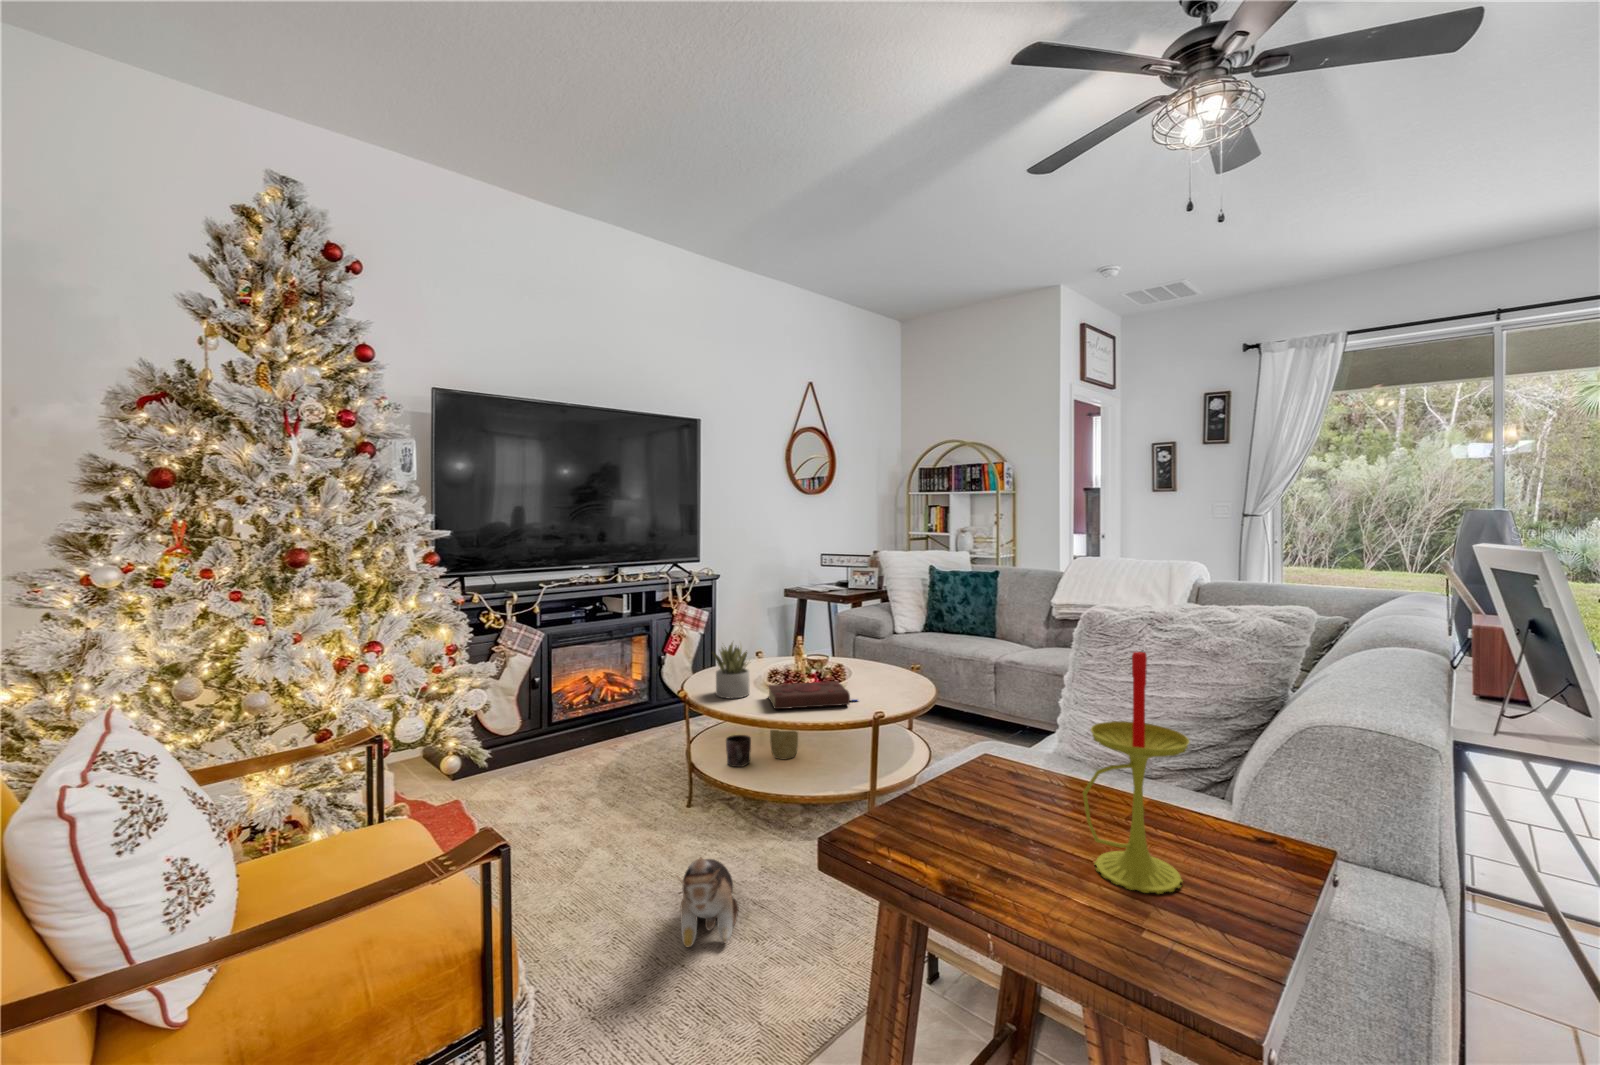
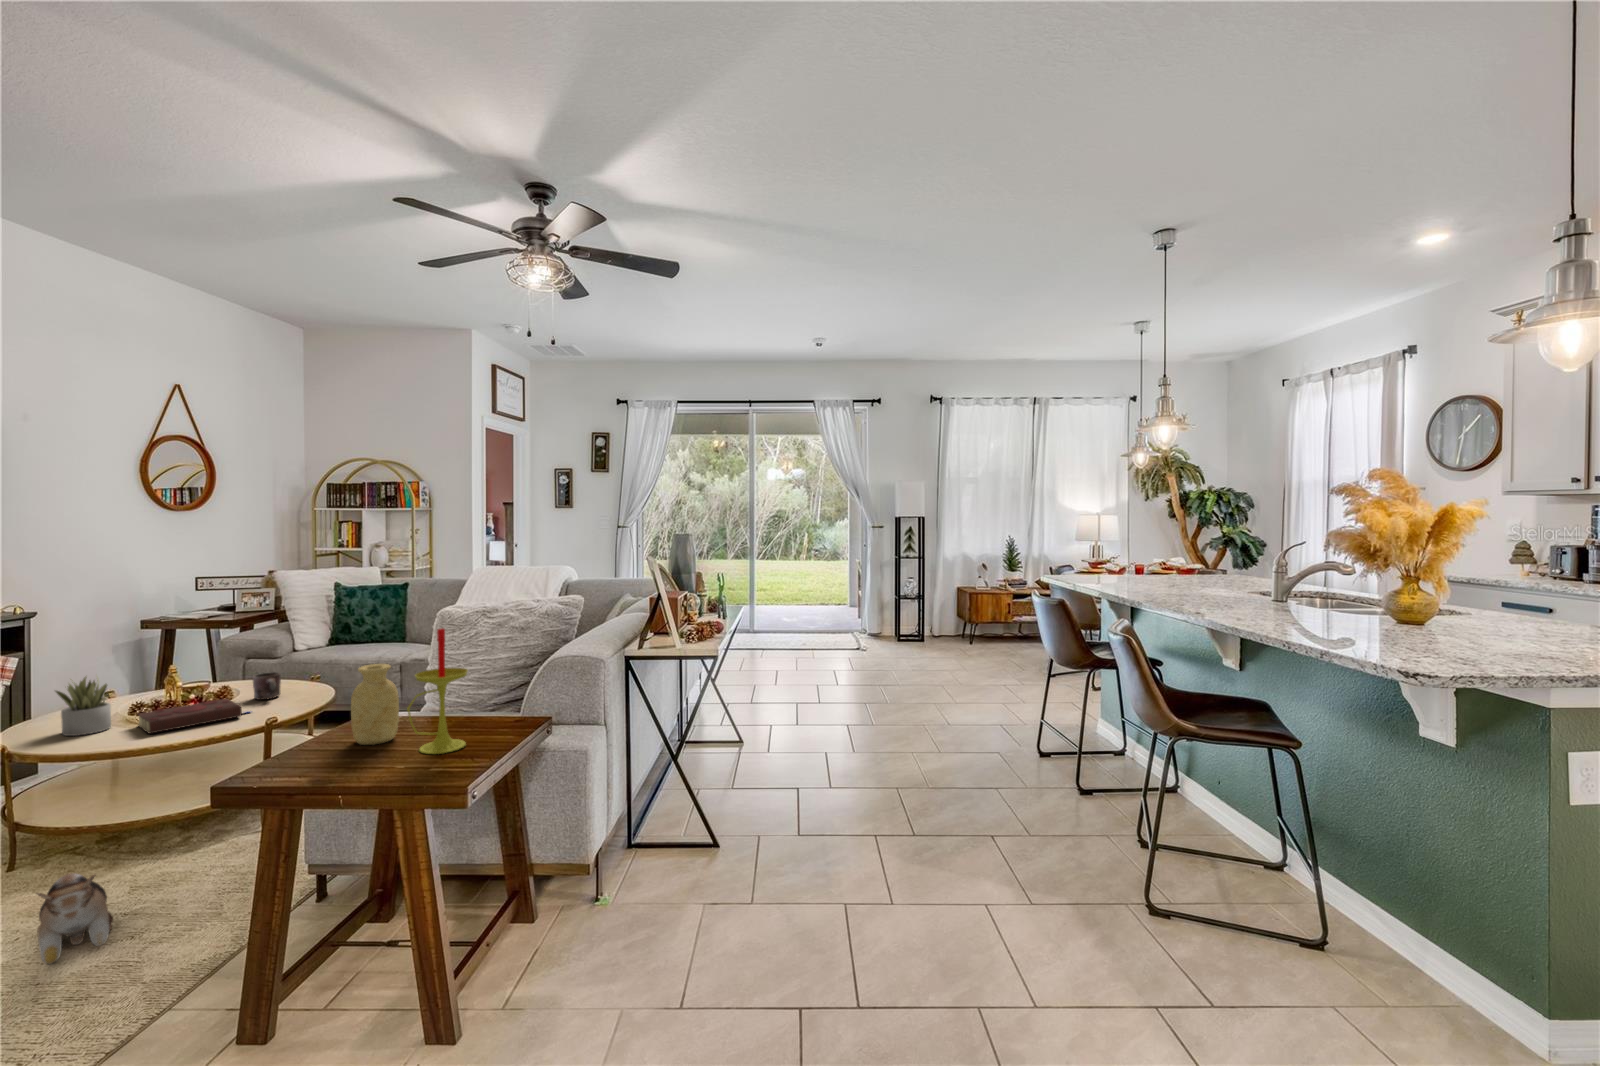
vase: present [770,730,798,759] -> present [351,664,399,745]
mug: present [726,735,751,767] -> present [253,672,281,700]

